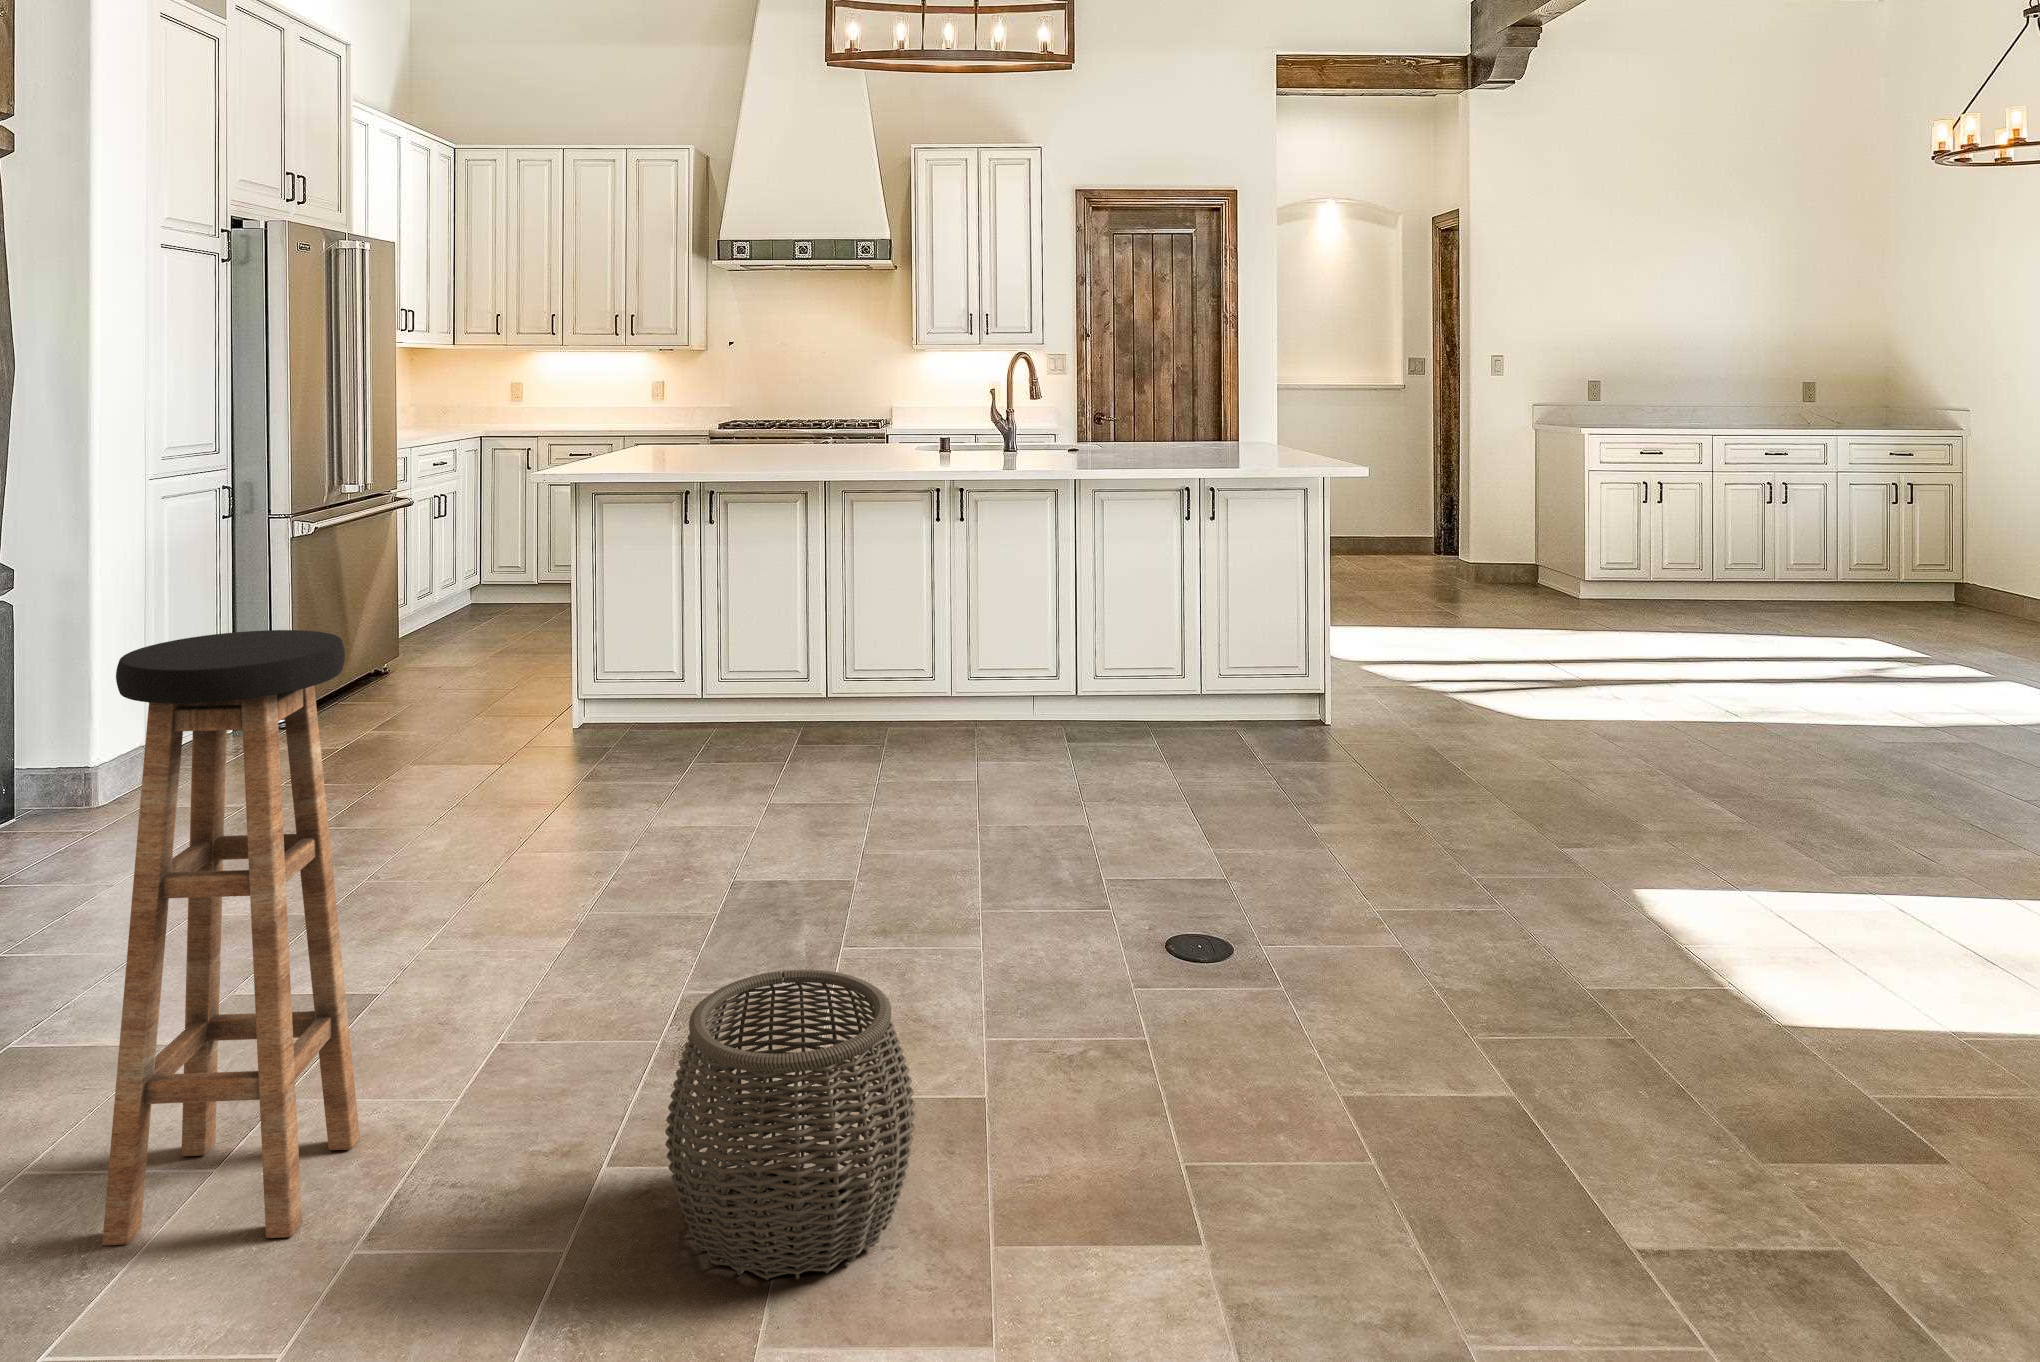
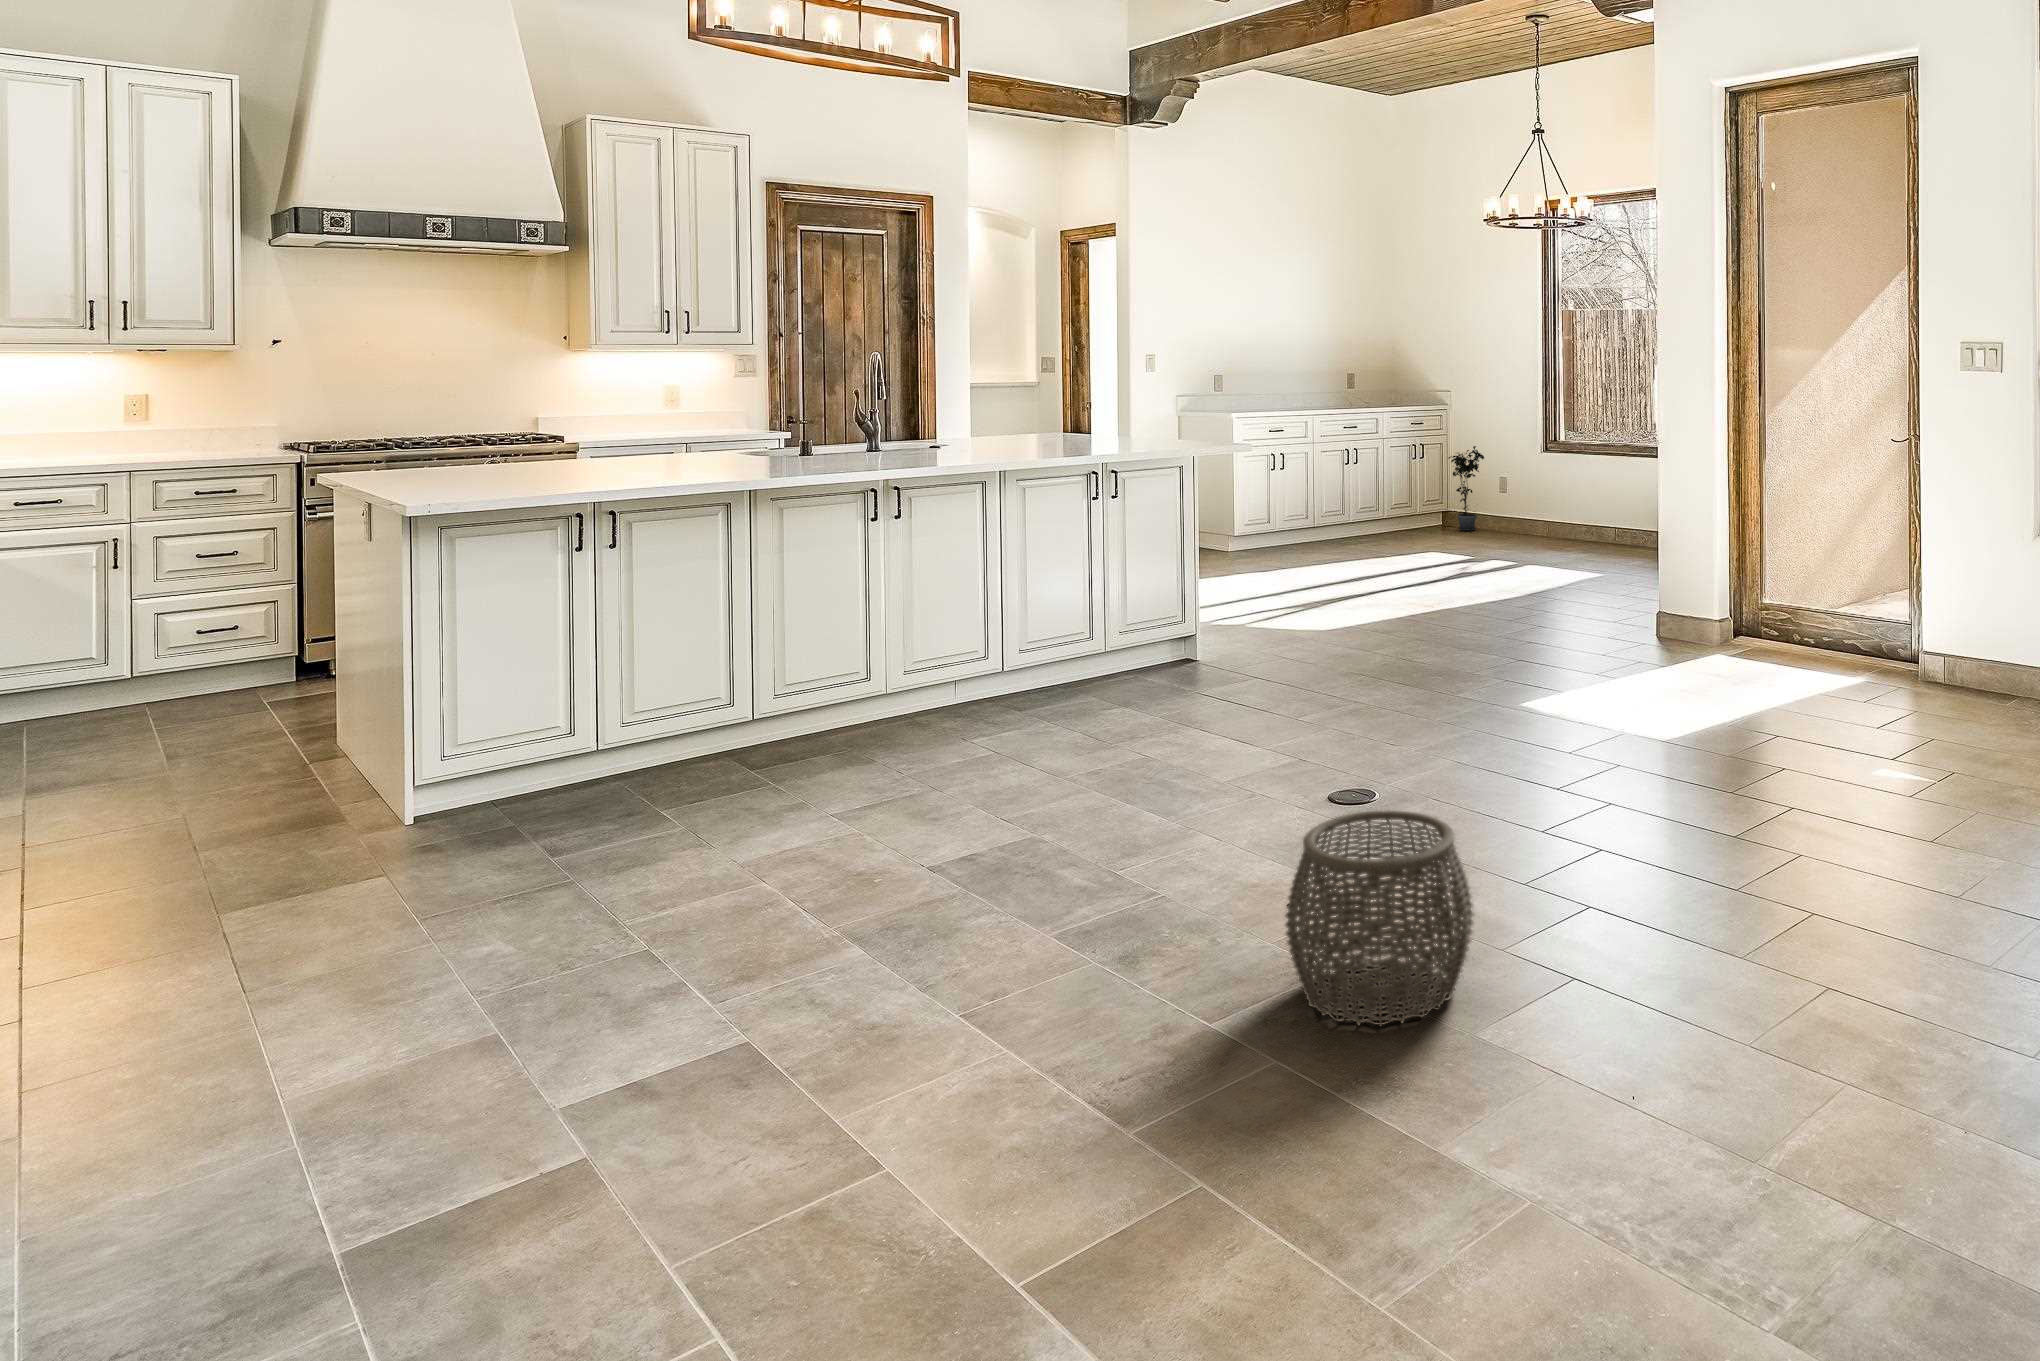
potted plant: none [1931,491,2001,614] -> present [1448,446,1484,531]
bar stool: present [102,630,360,1245] -> none [794,612,1044,1246]

